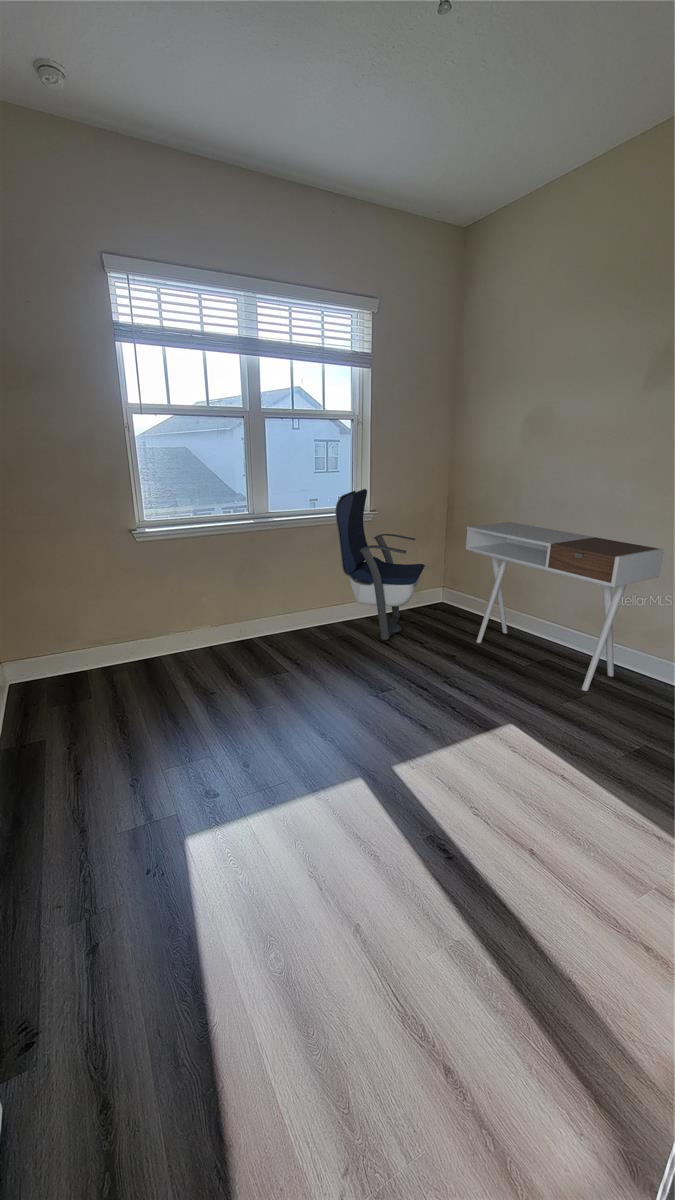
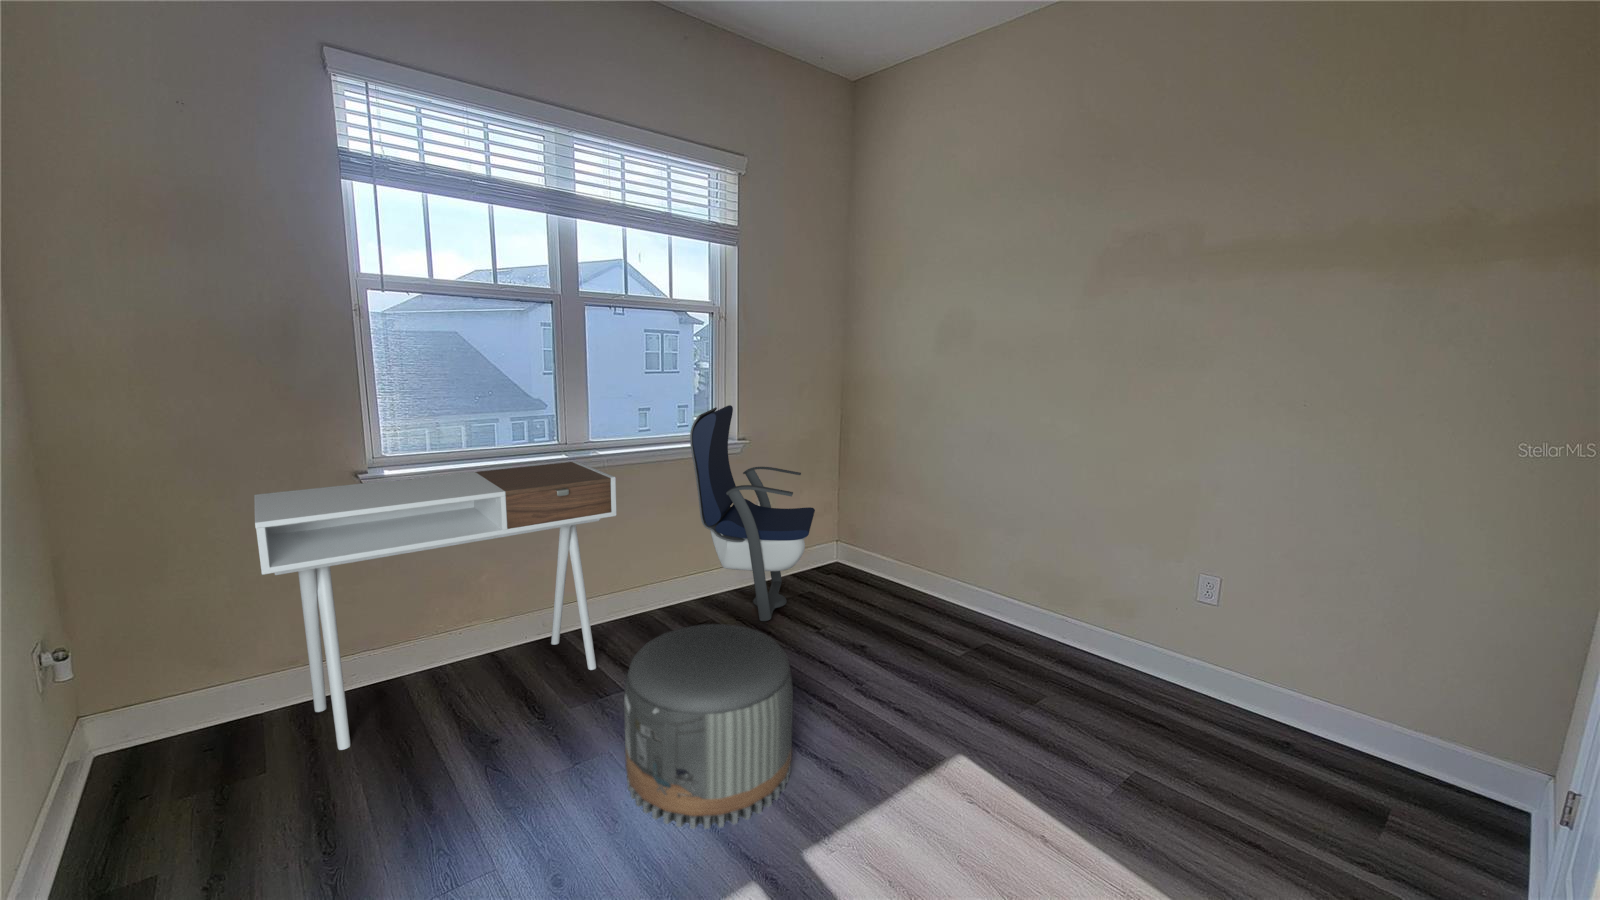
desk: present [466,522,664,691] -> present [254,461,617,750]
pouf: none [291,630,393,744] -> present [624,624,793,829]

